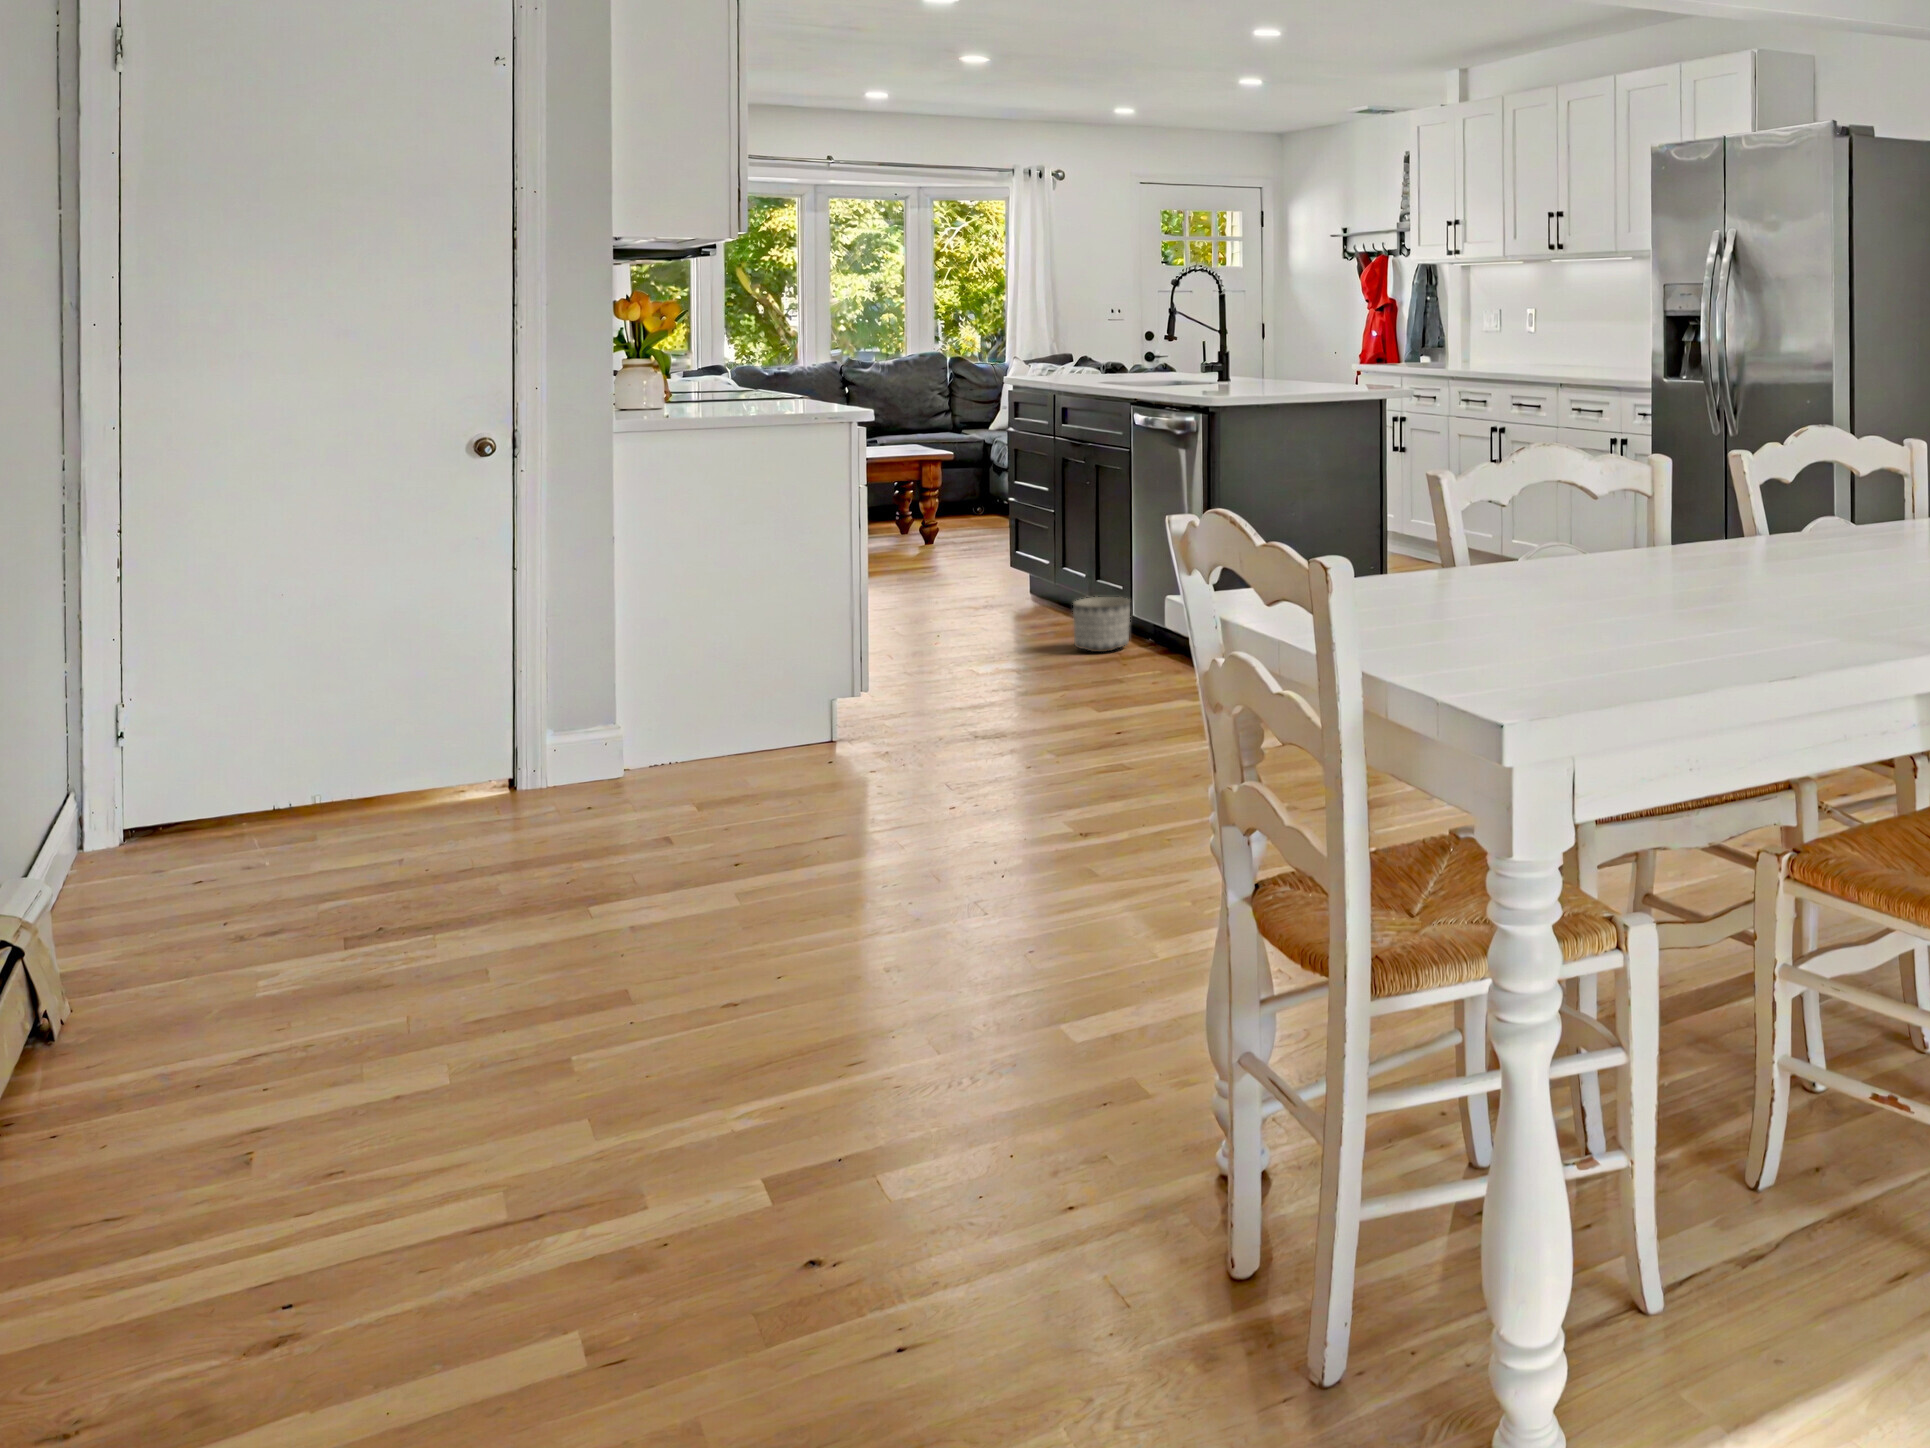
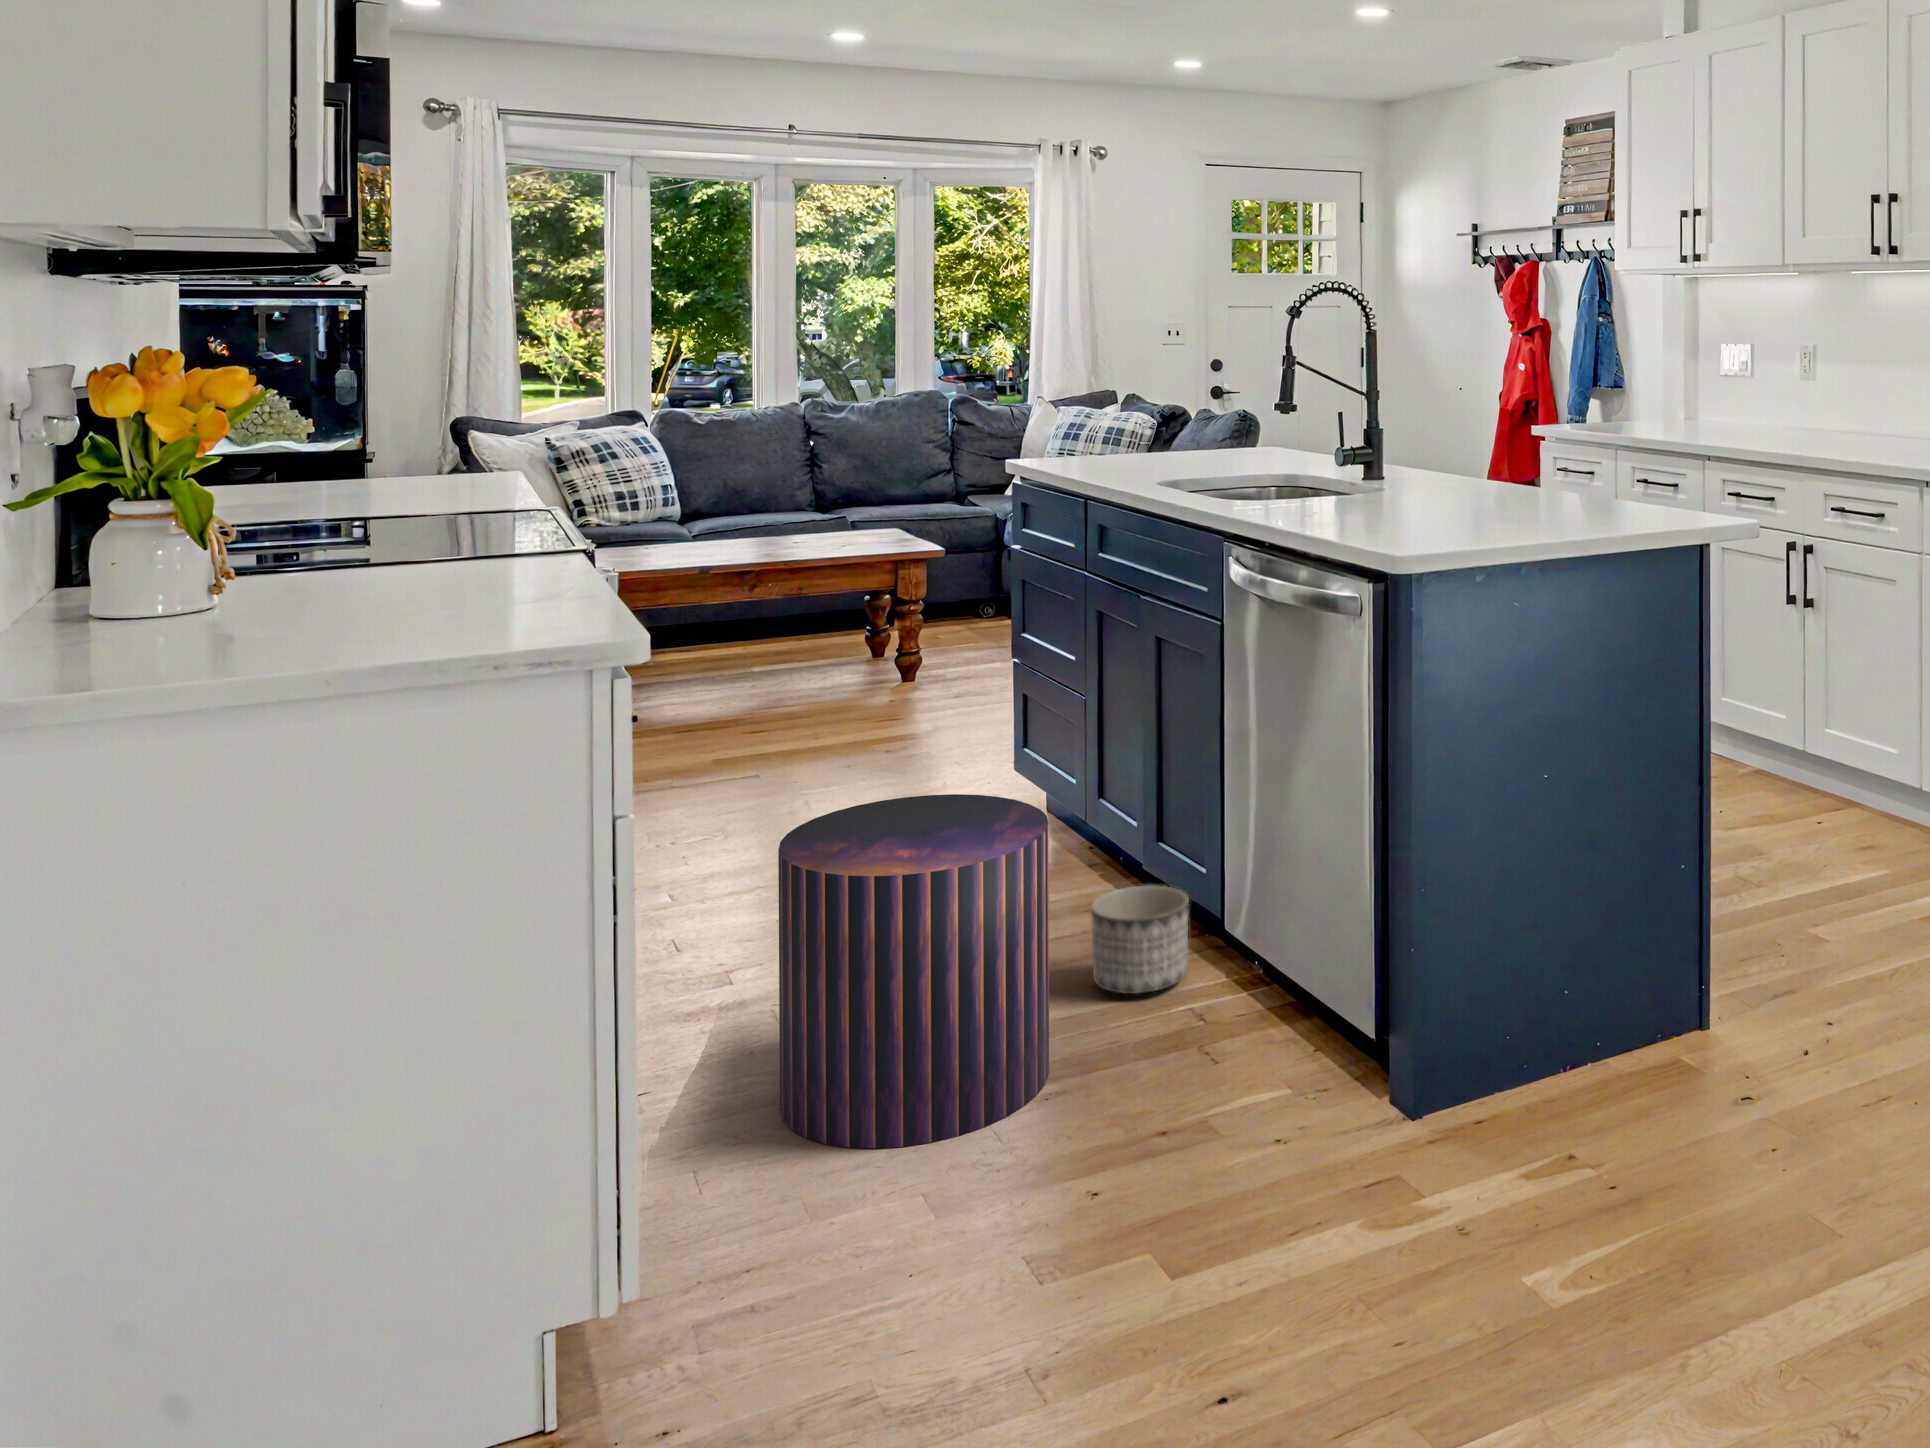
pouf: none [905,528,1053,693] -> present [778,794,1049,1148]

